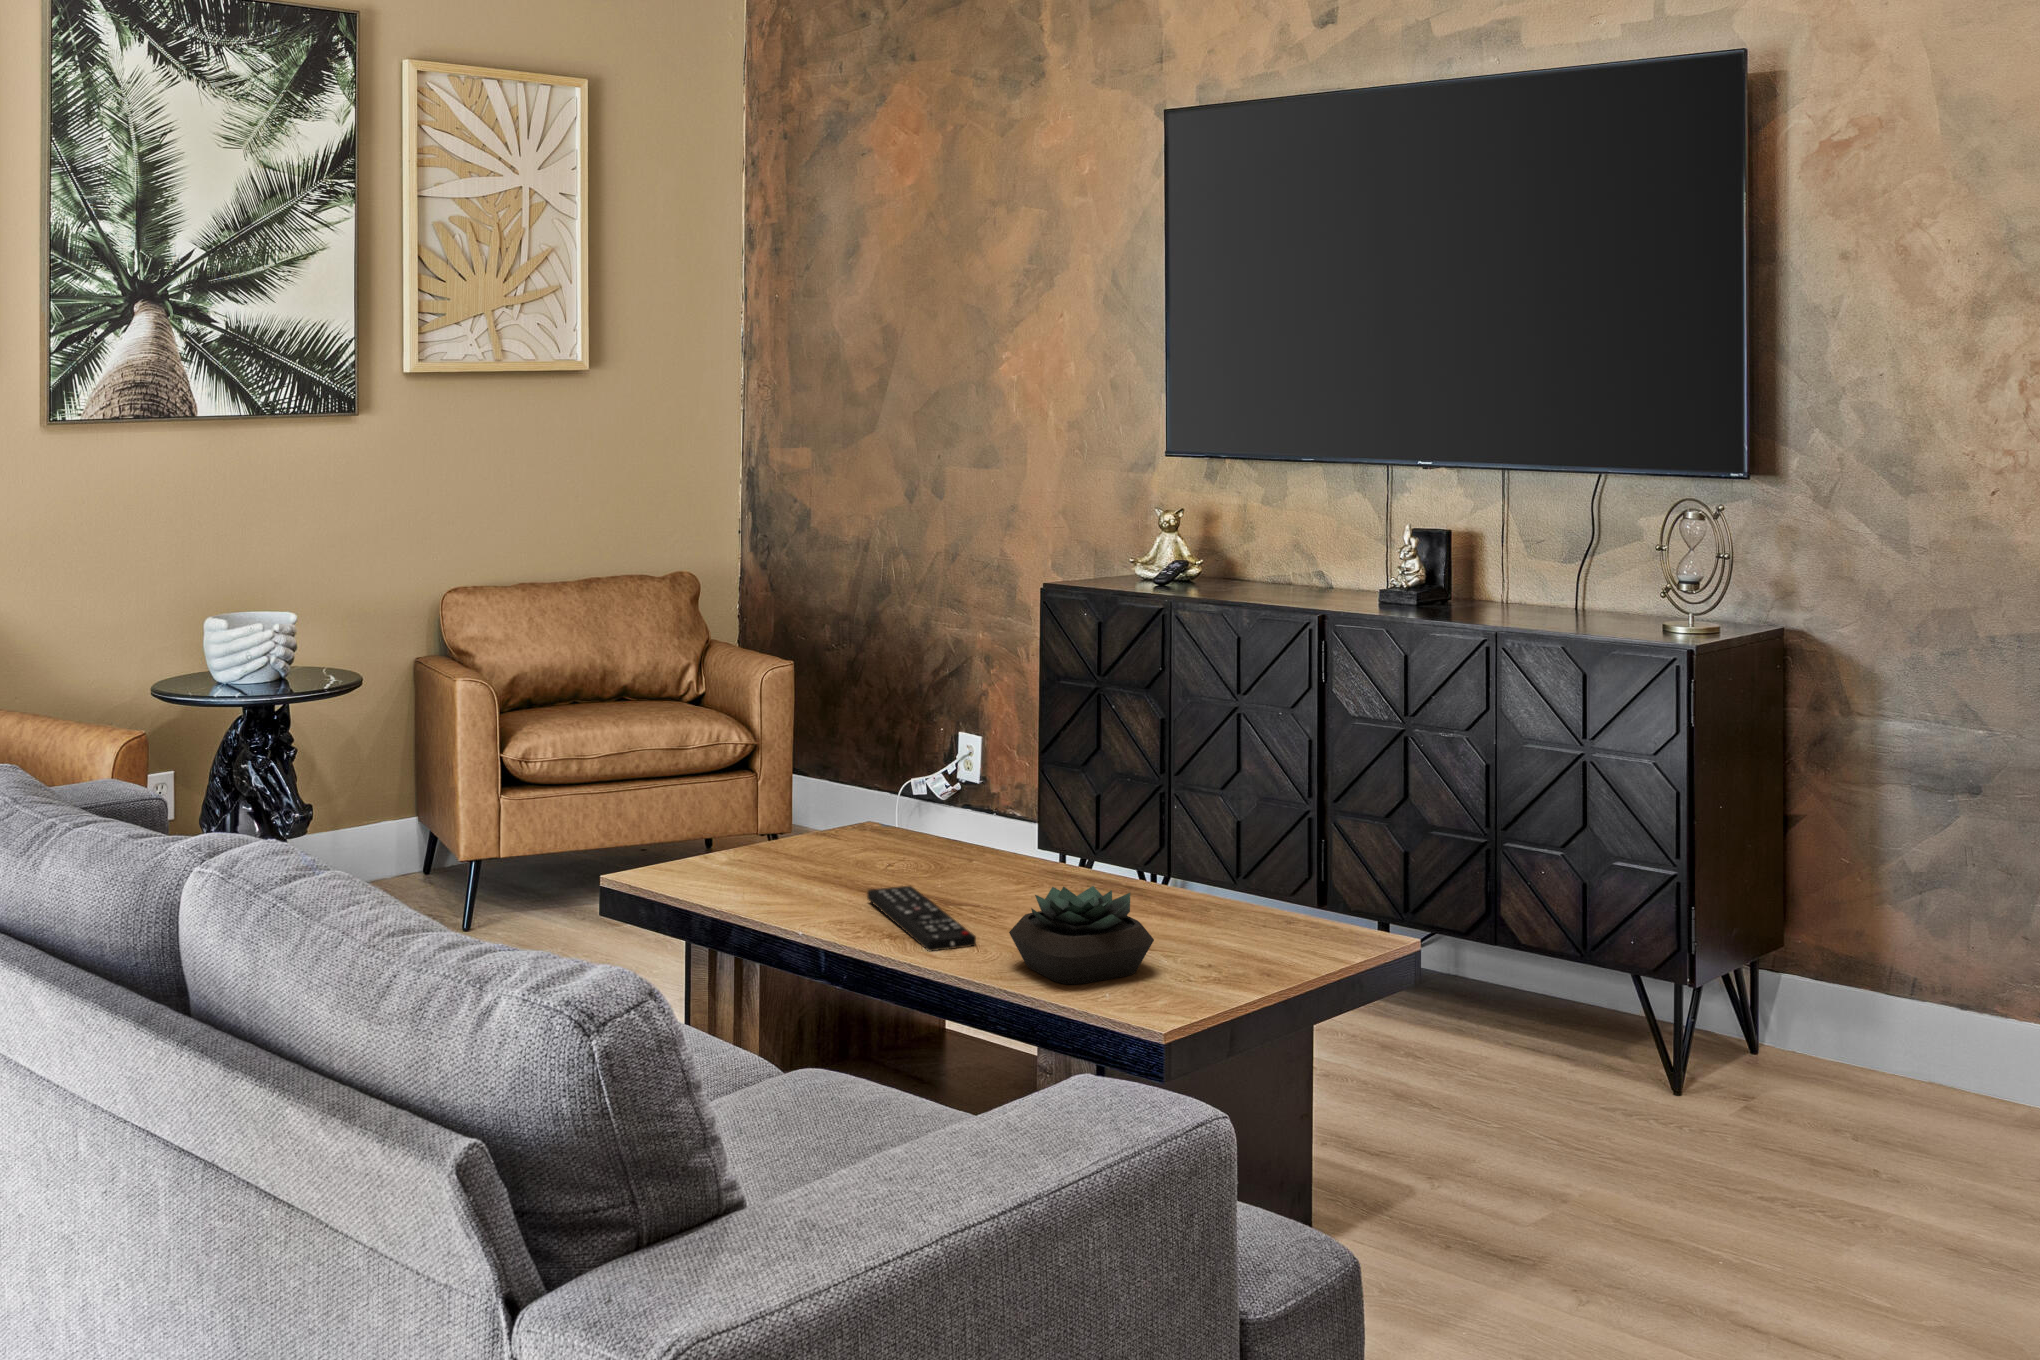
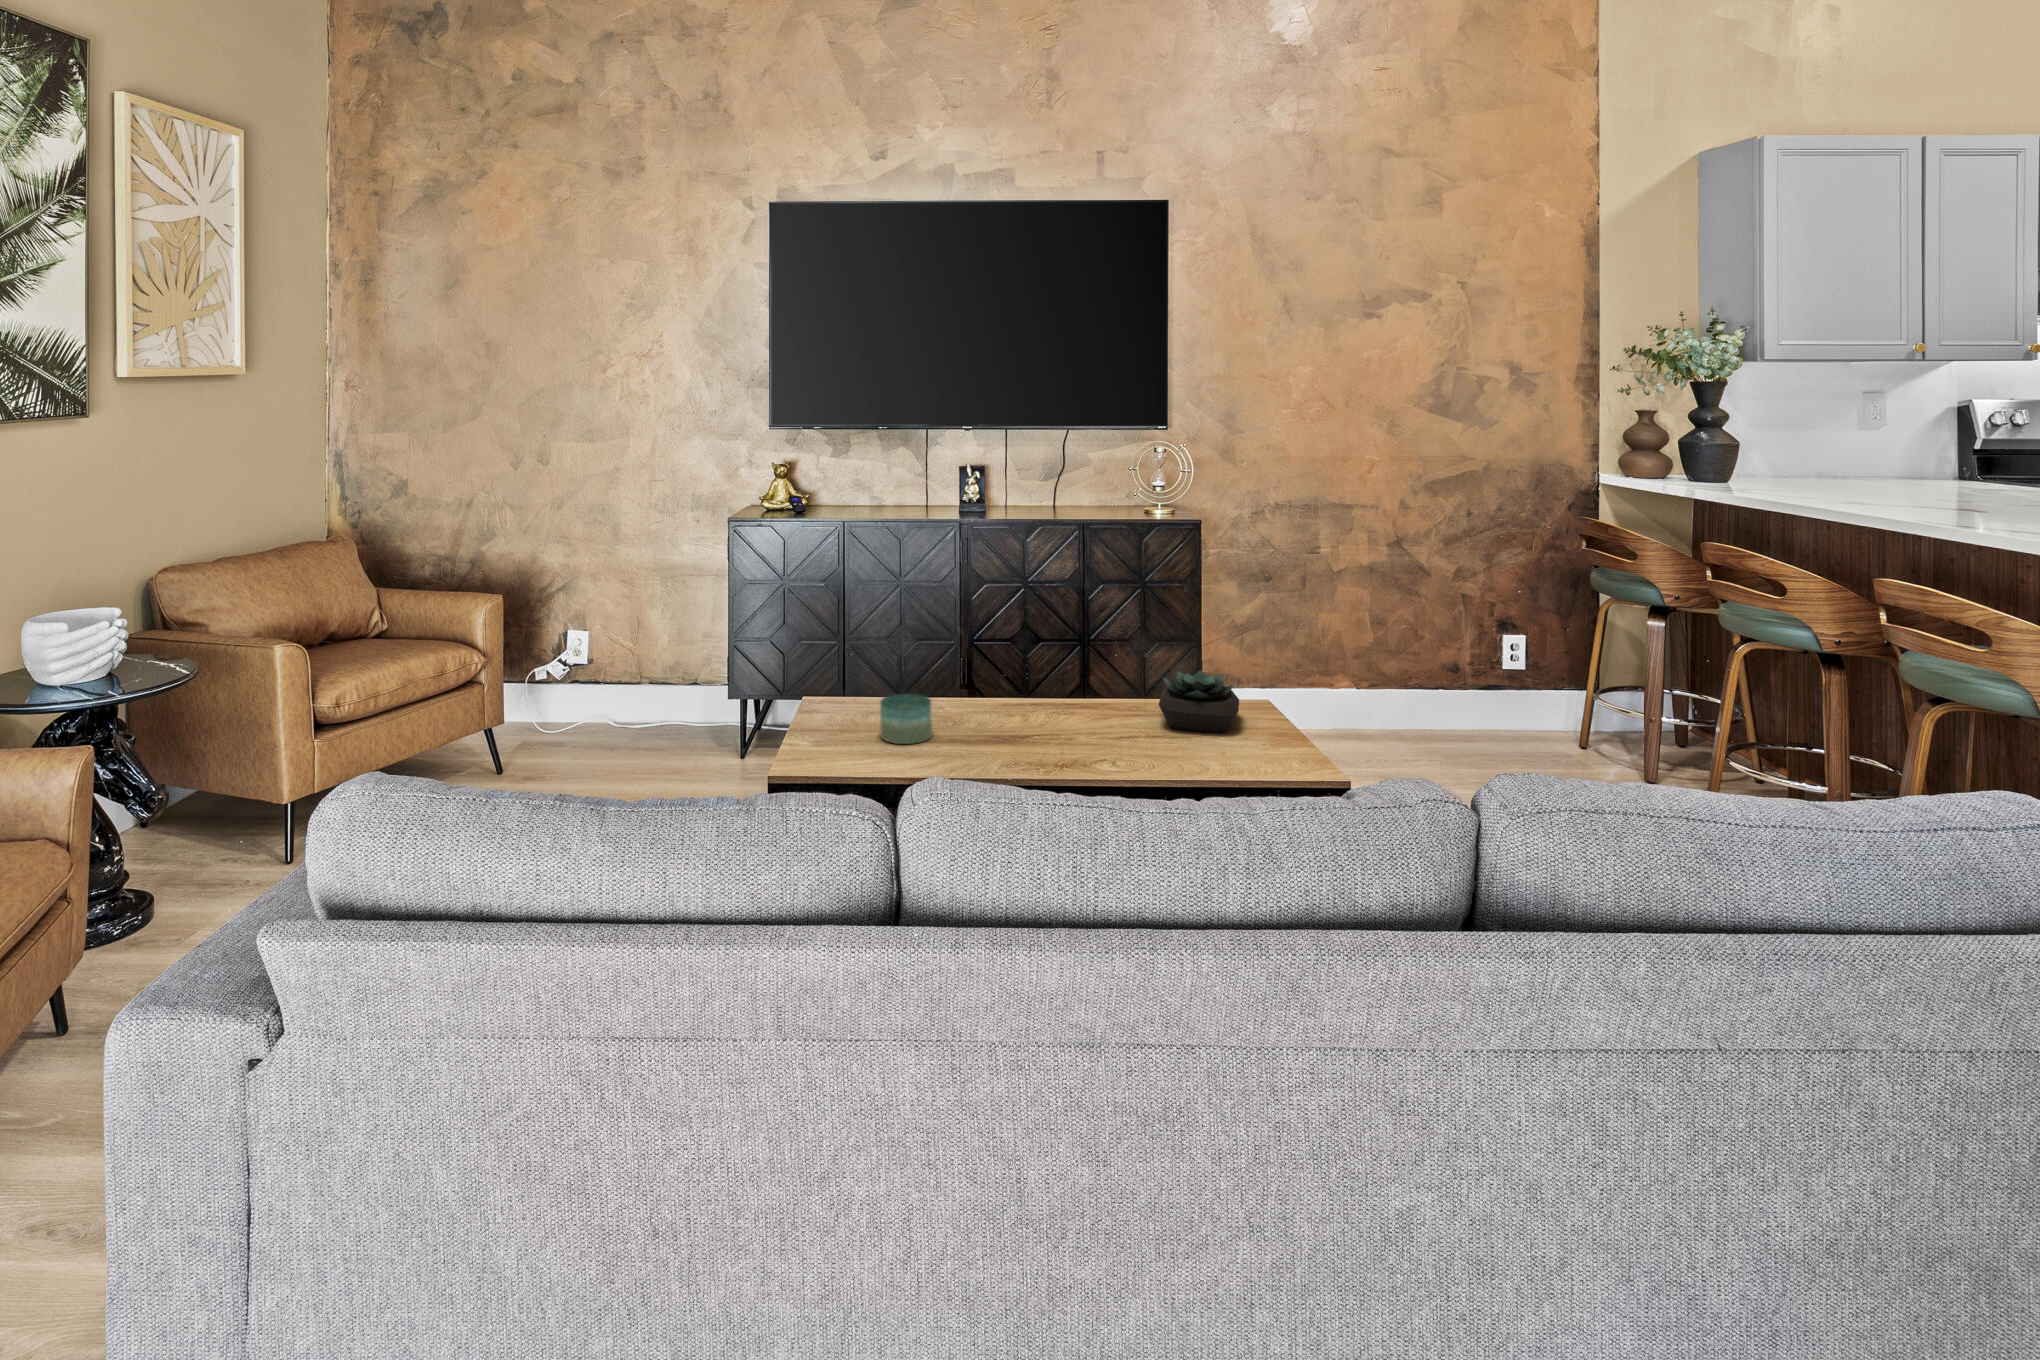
candle: none [723,839,795,904] -> present [880,694,932,744]
remote control: present [867,886,976,952] -> none [977,704,1115,737]

